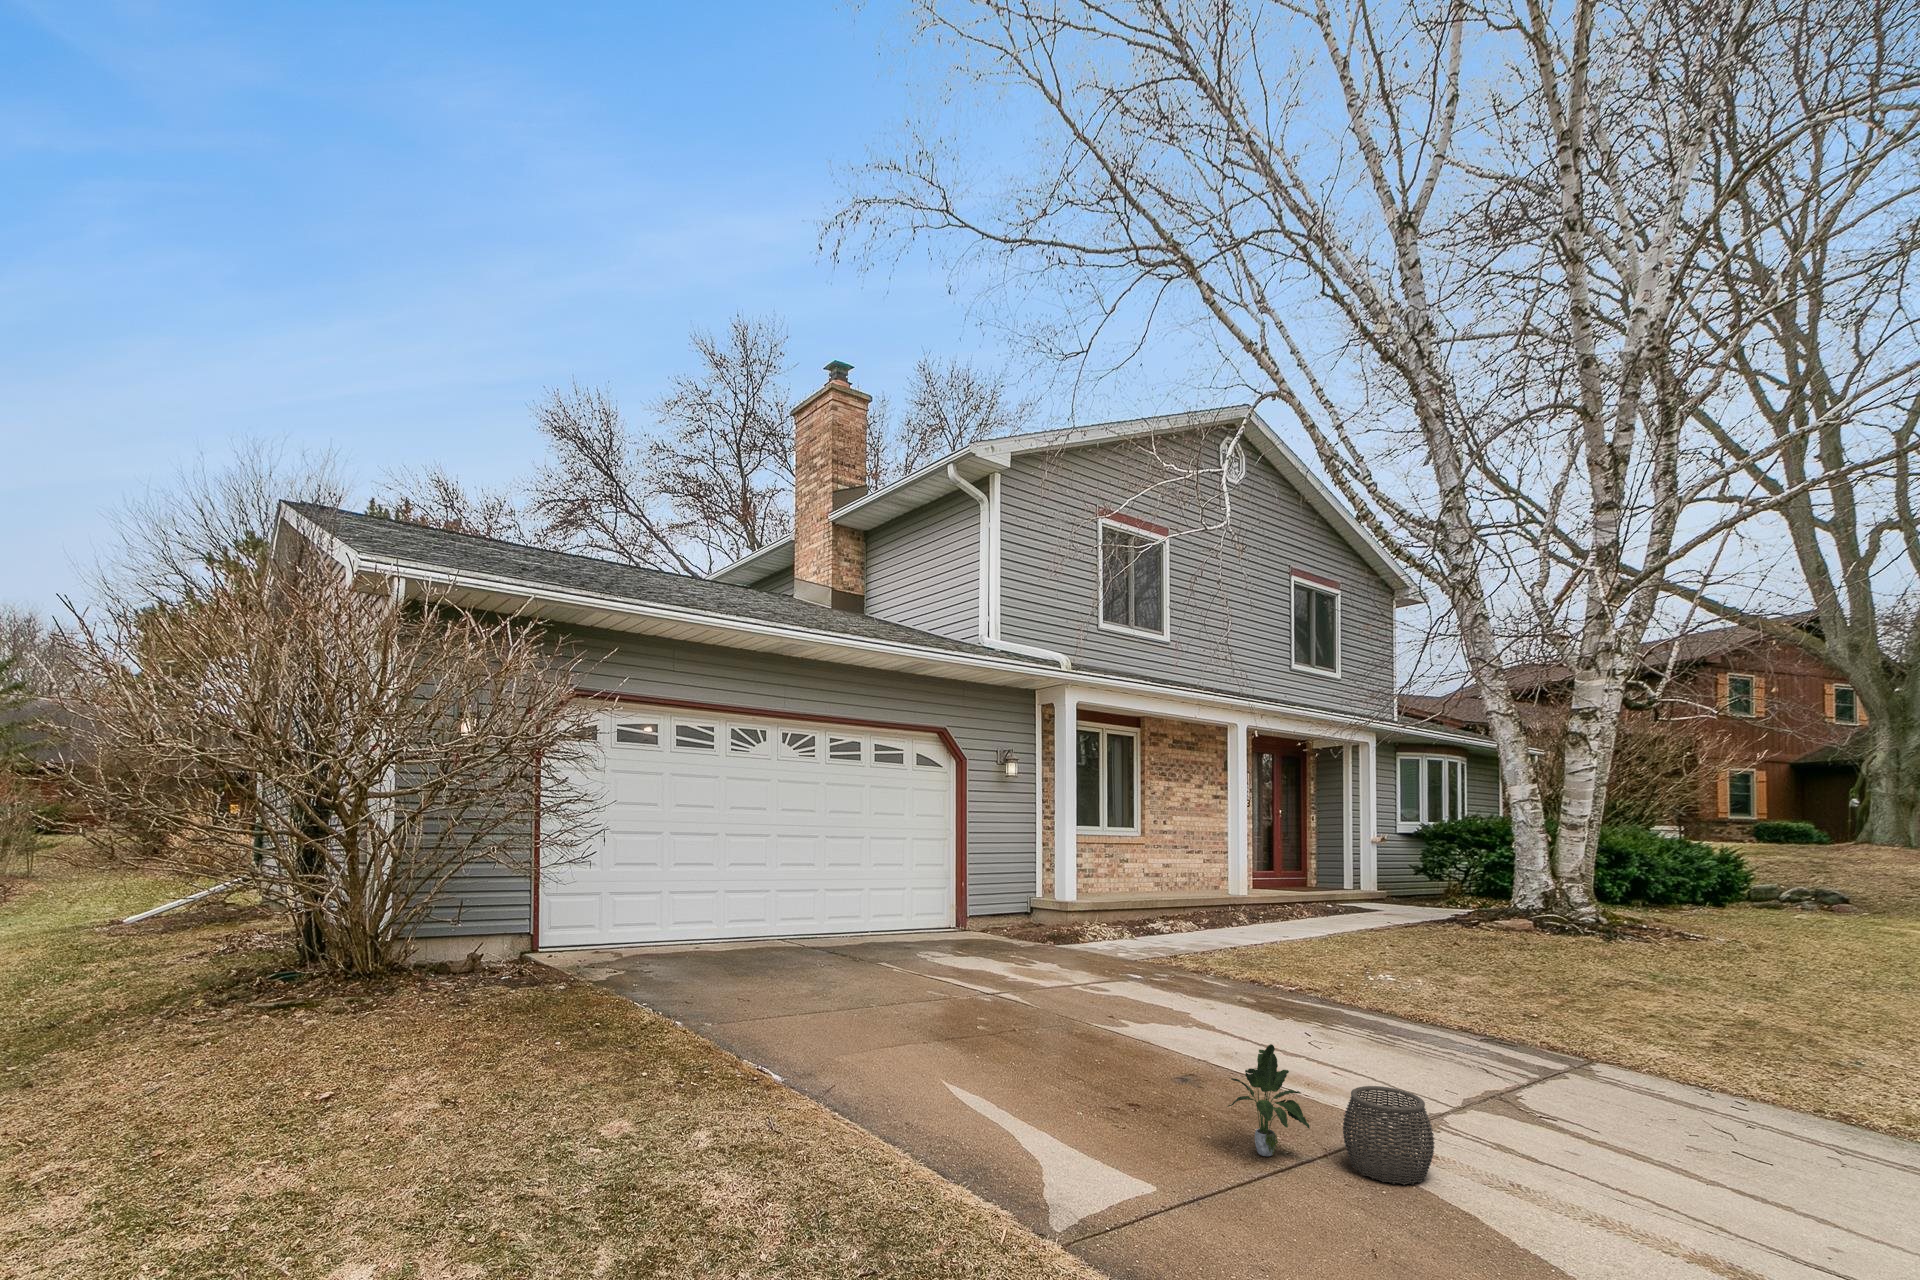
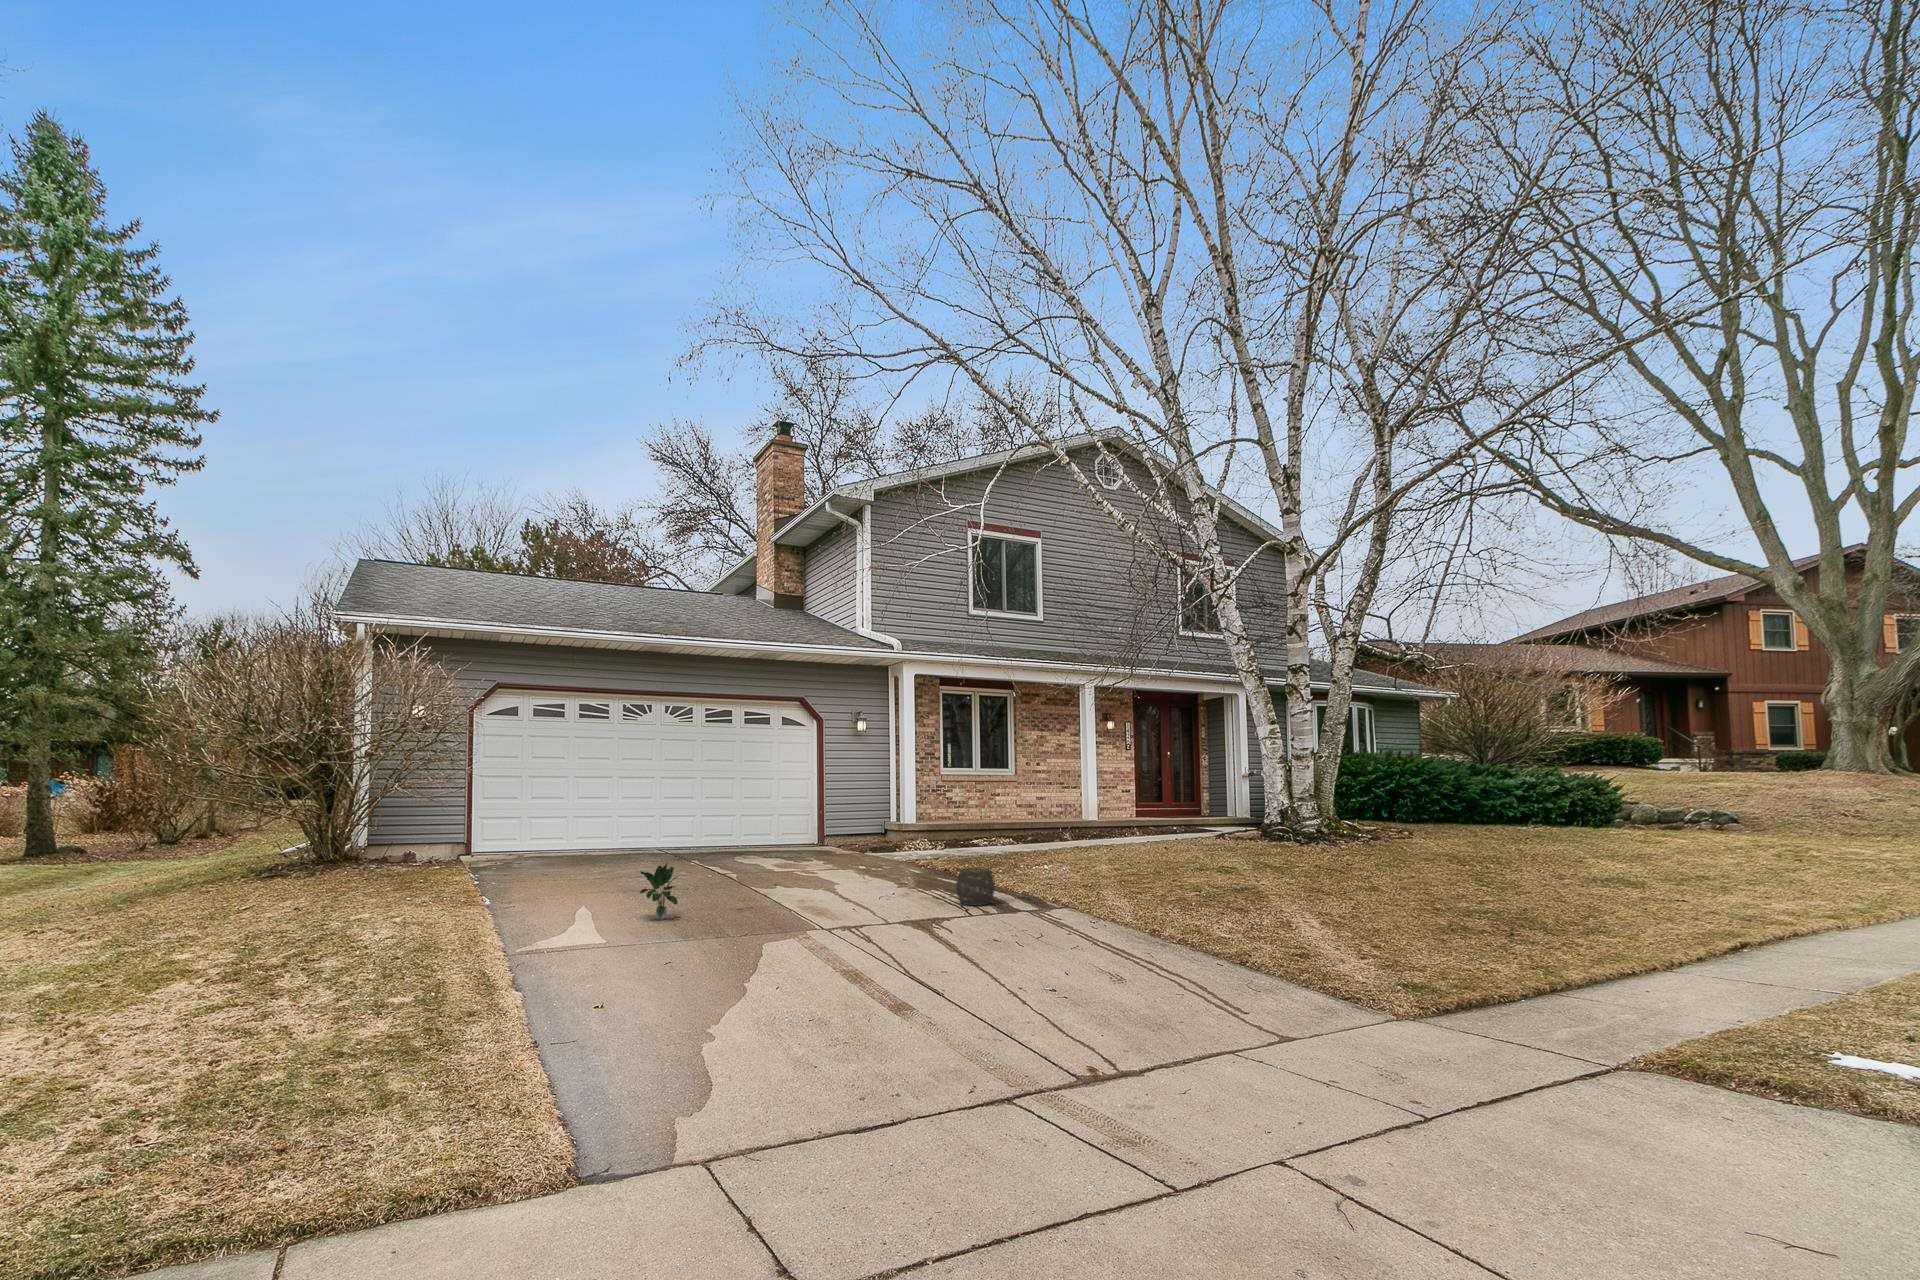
woven basket: present [1343,1086,1435,1185] -> present [956,867,995,906]

